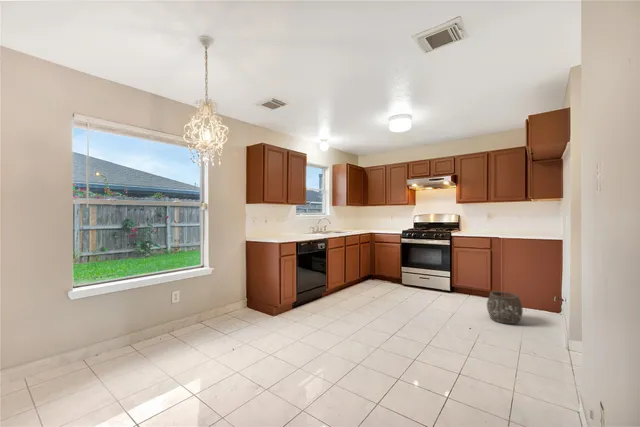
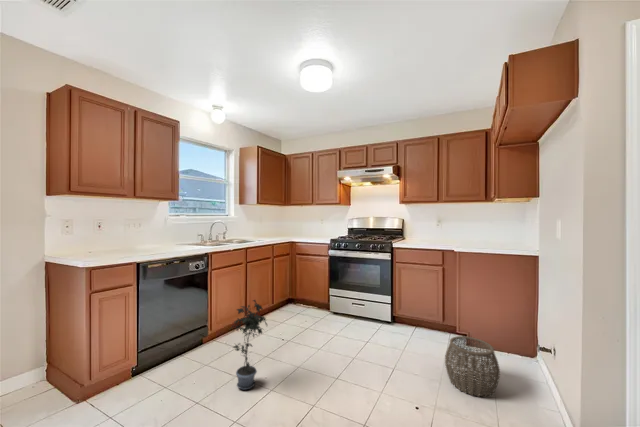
potted plant: none [352,264,375,314] -> present [231,300,267,390]

